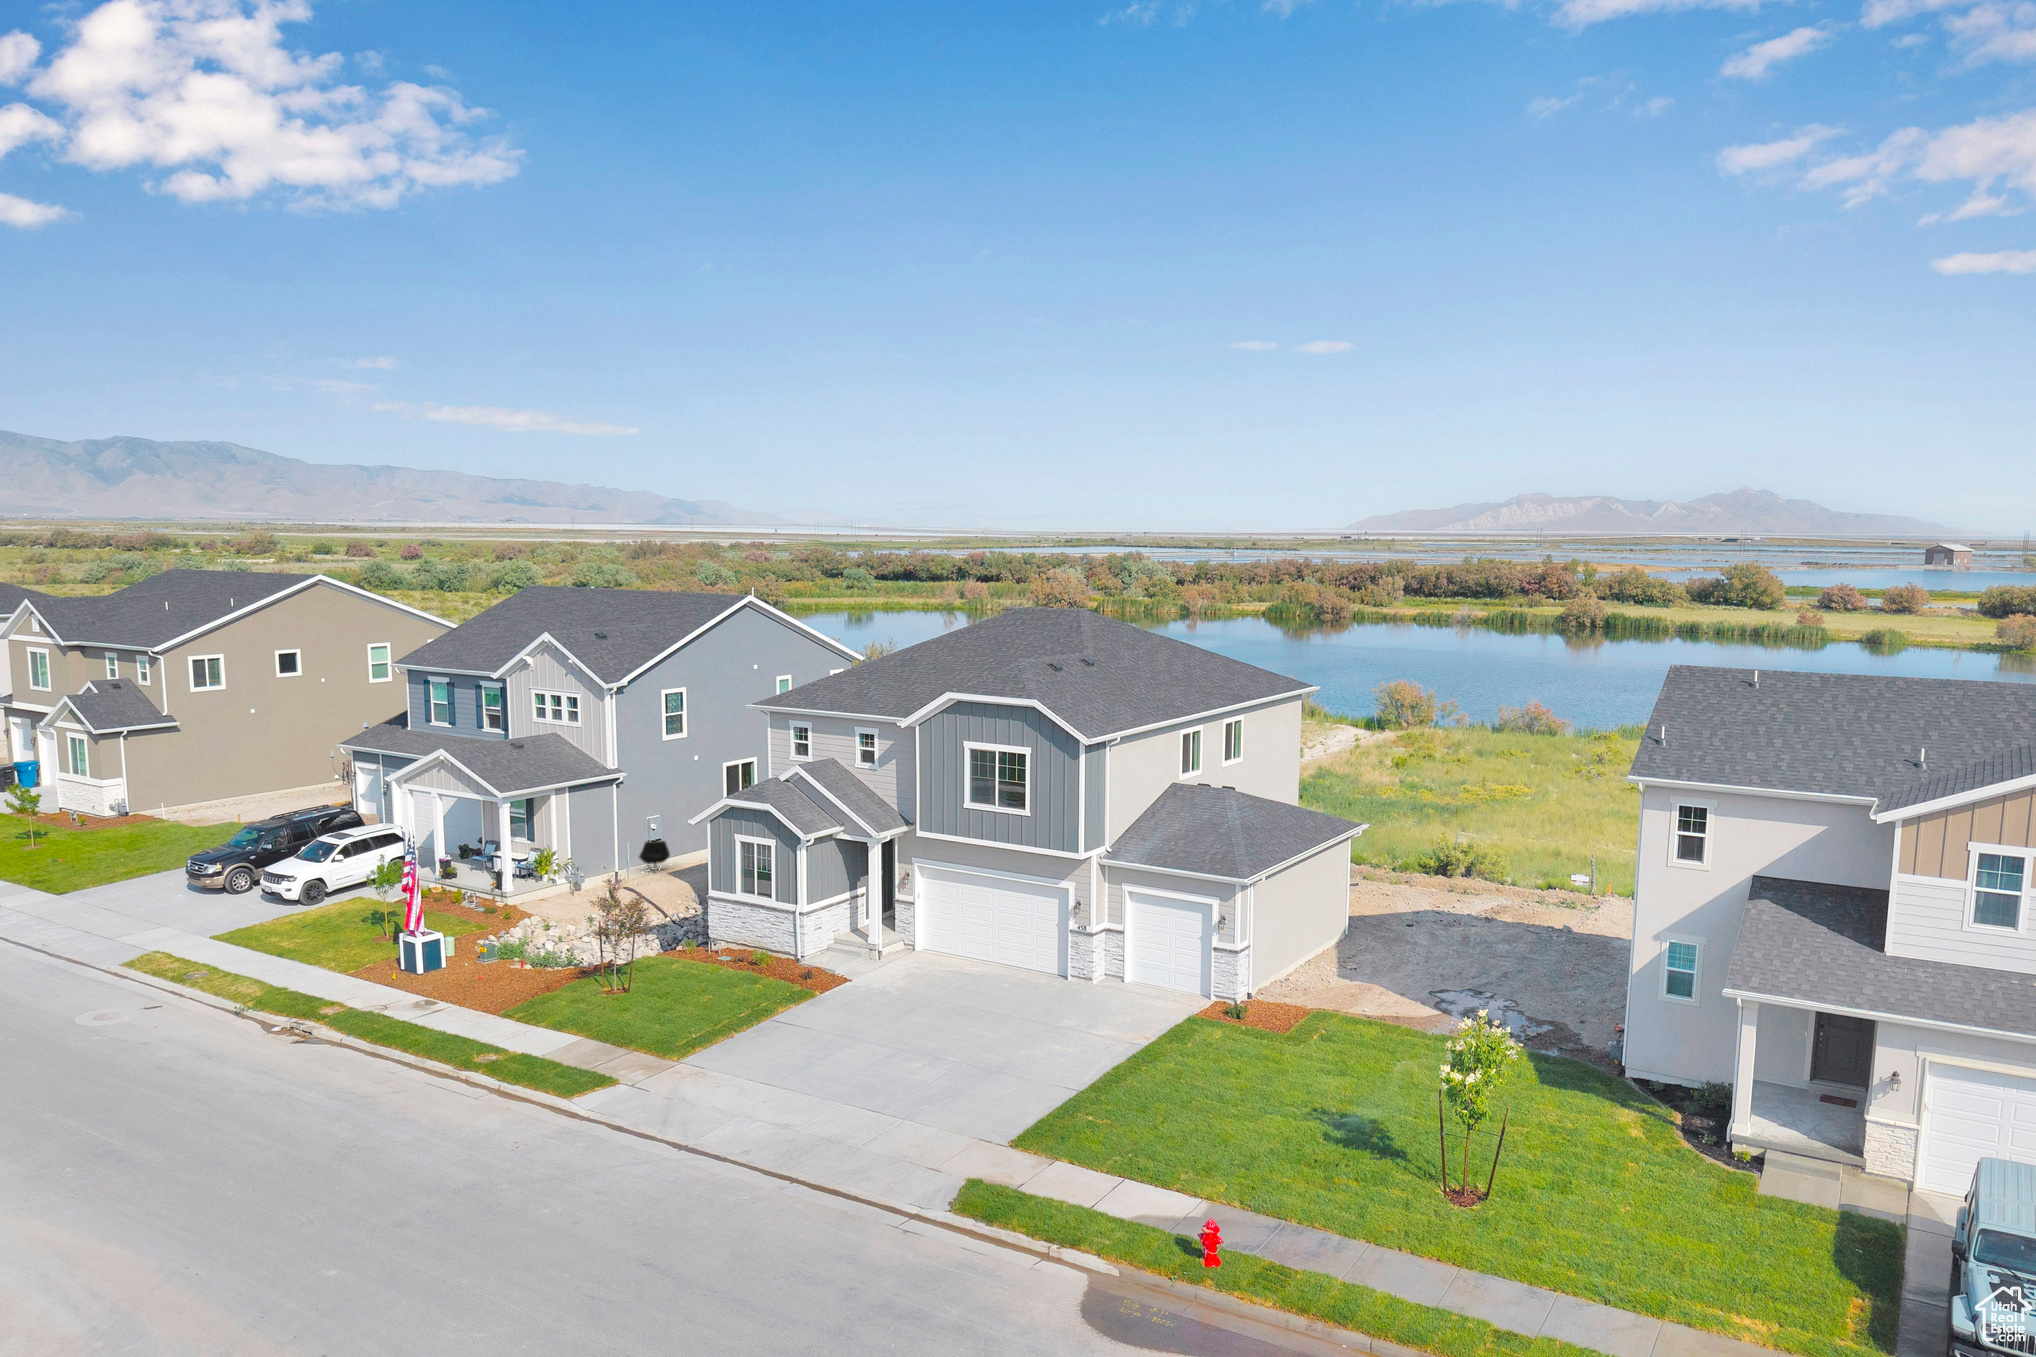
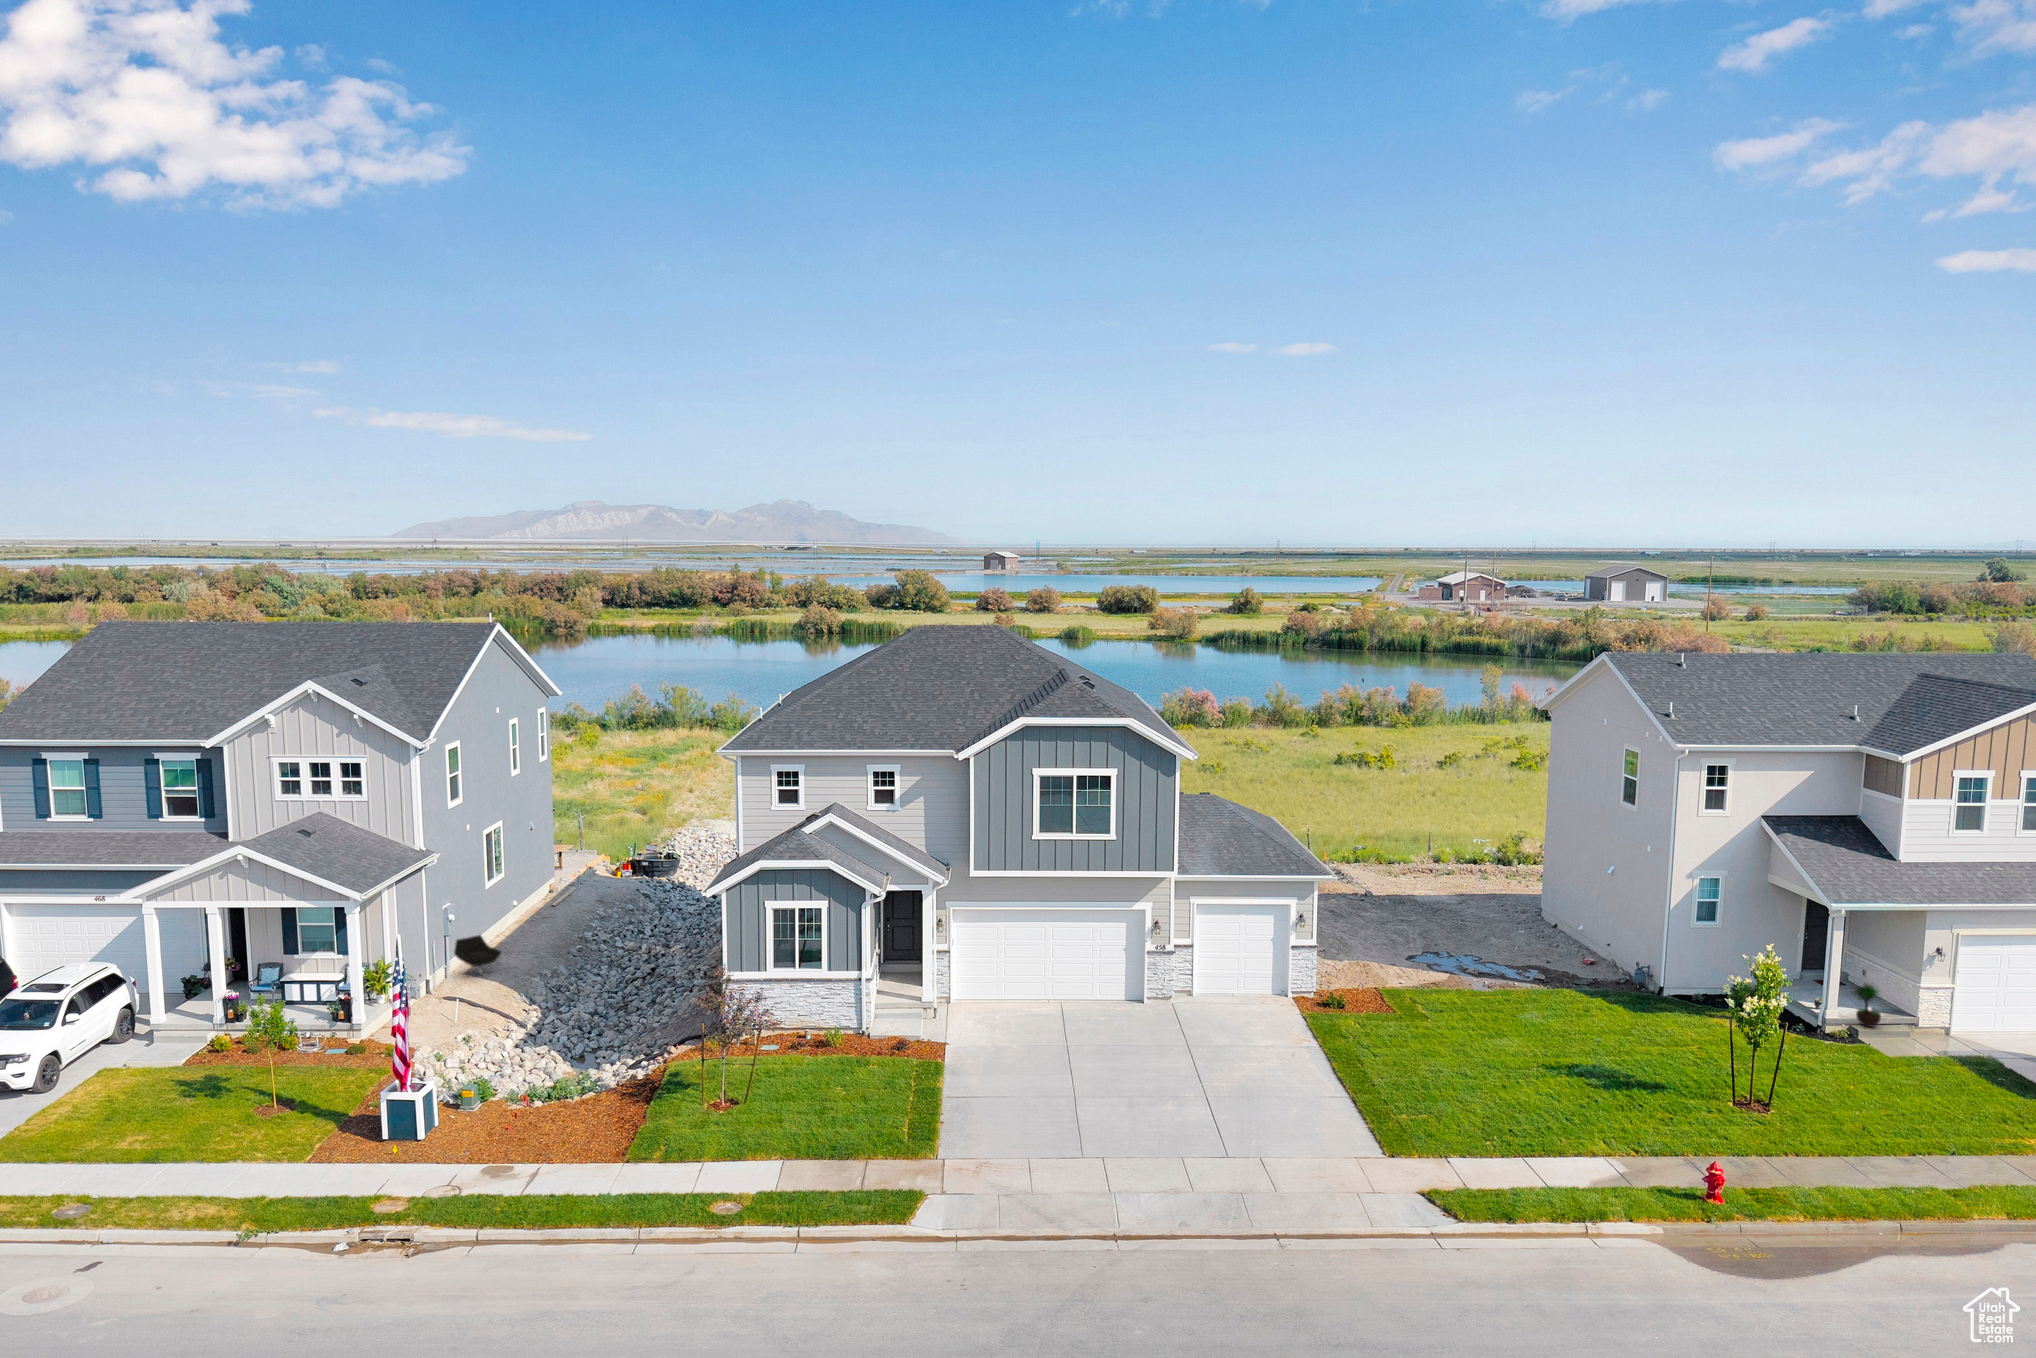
potted tree: none [1827,1113,1878,1182] -> present [1852,983,1881,1027]

